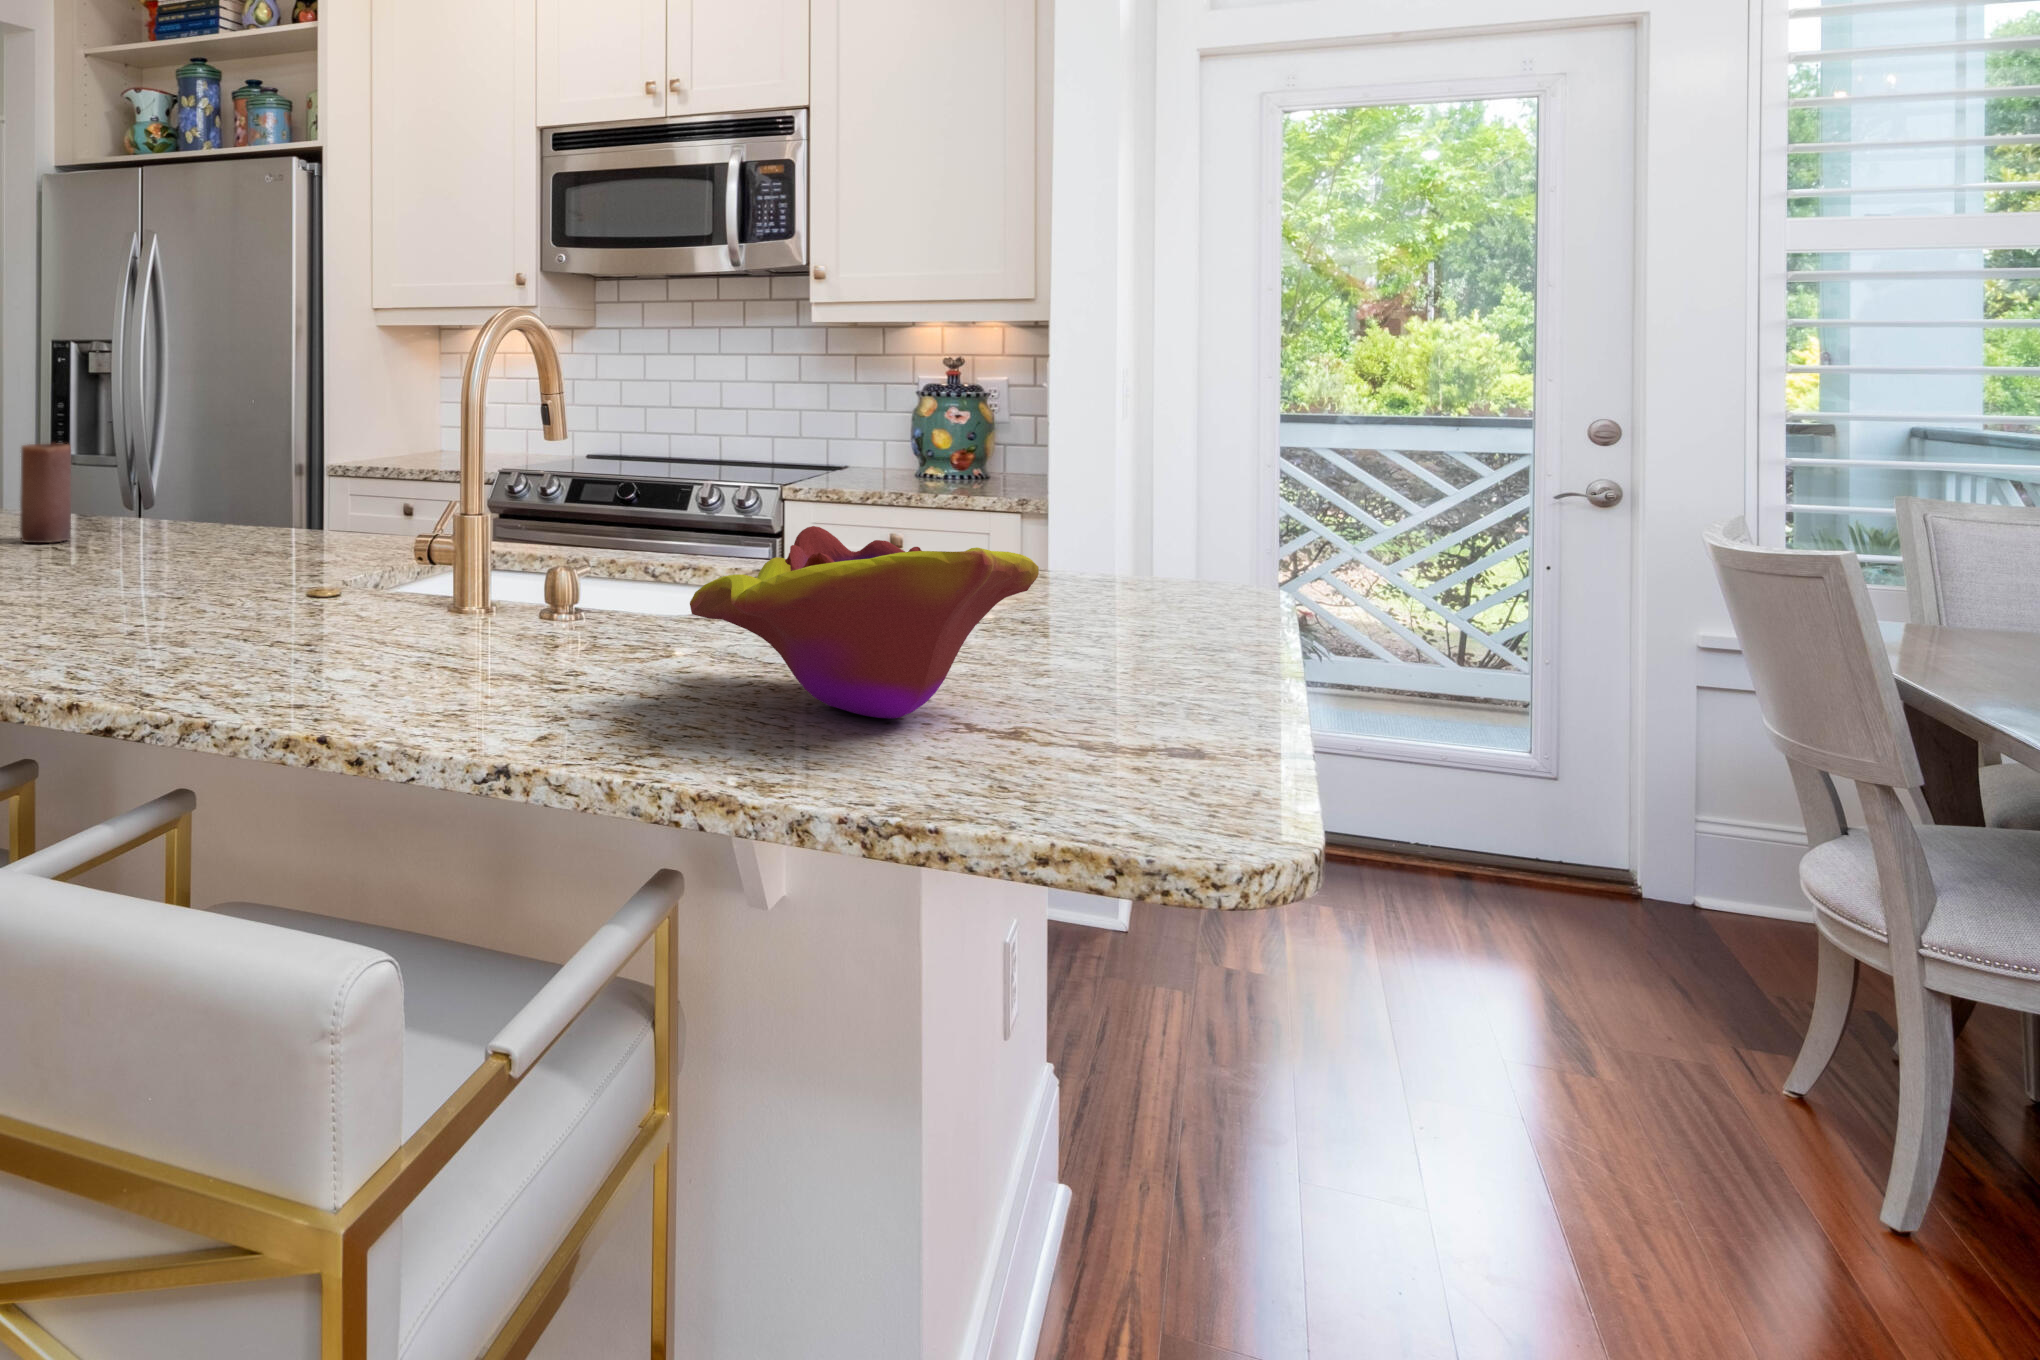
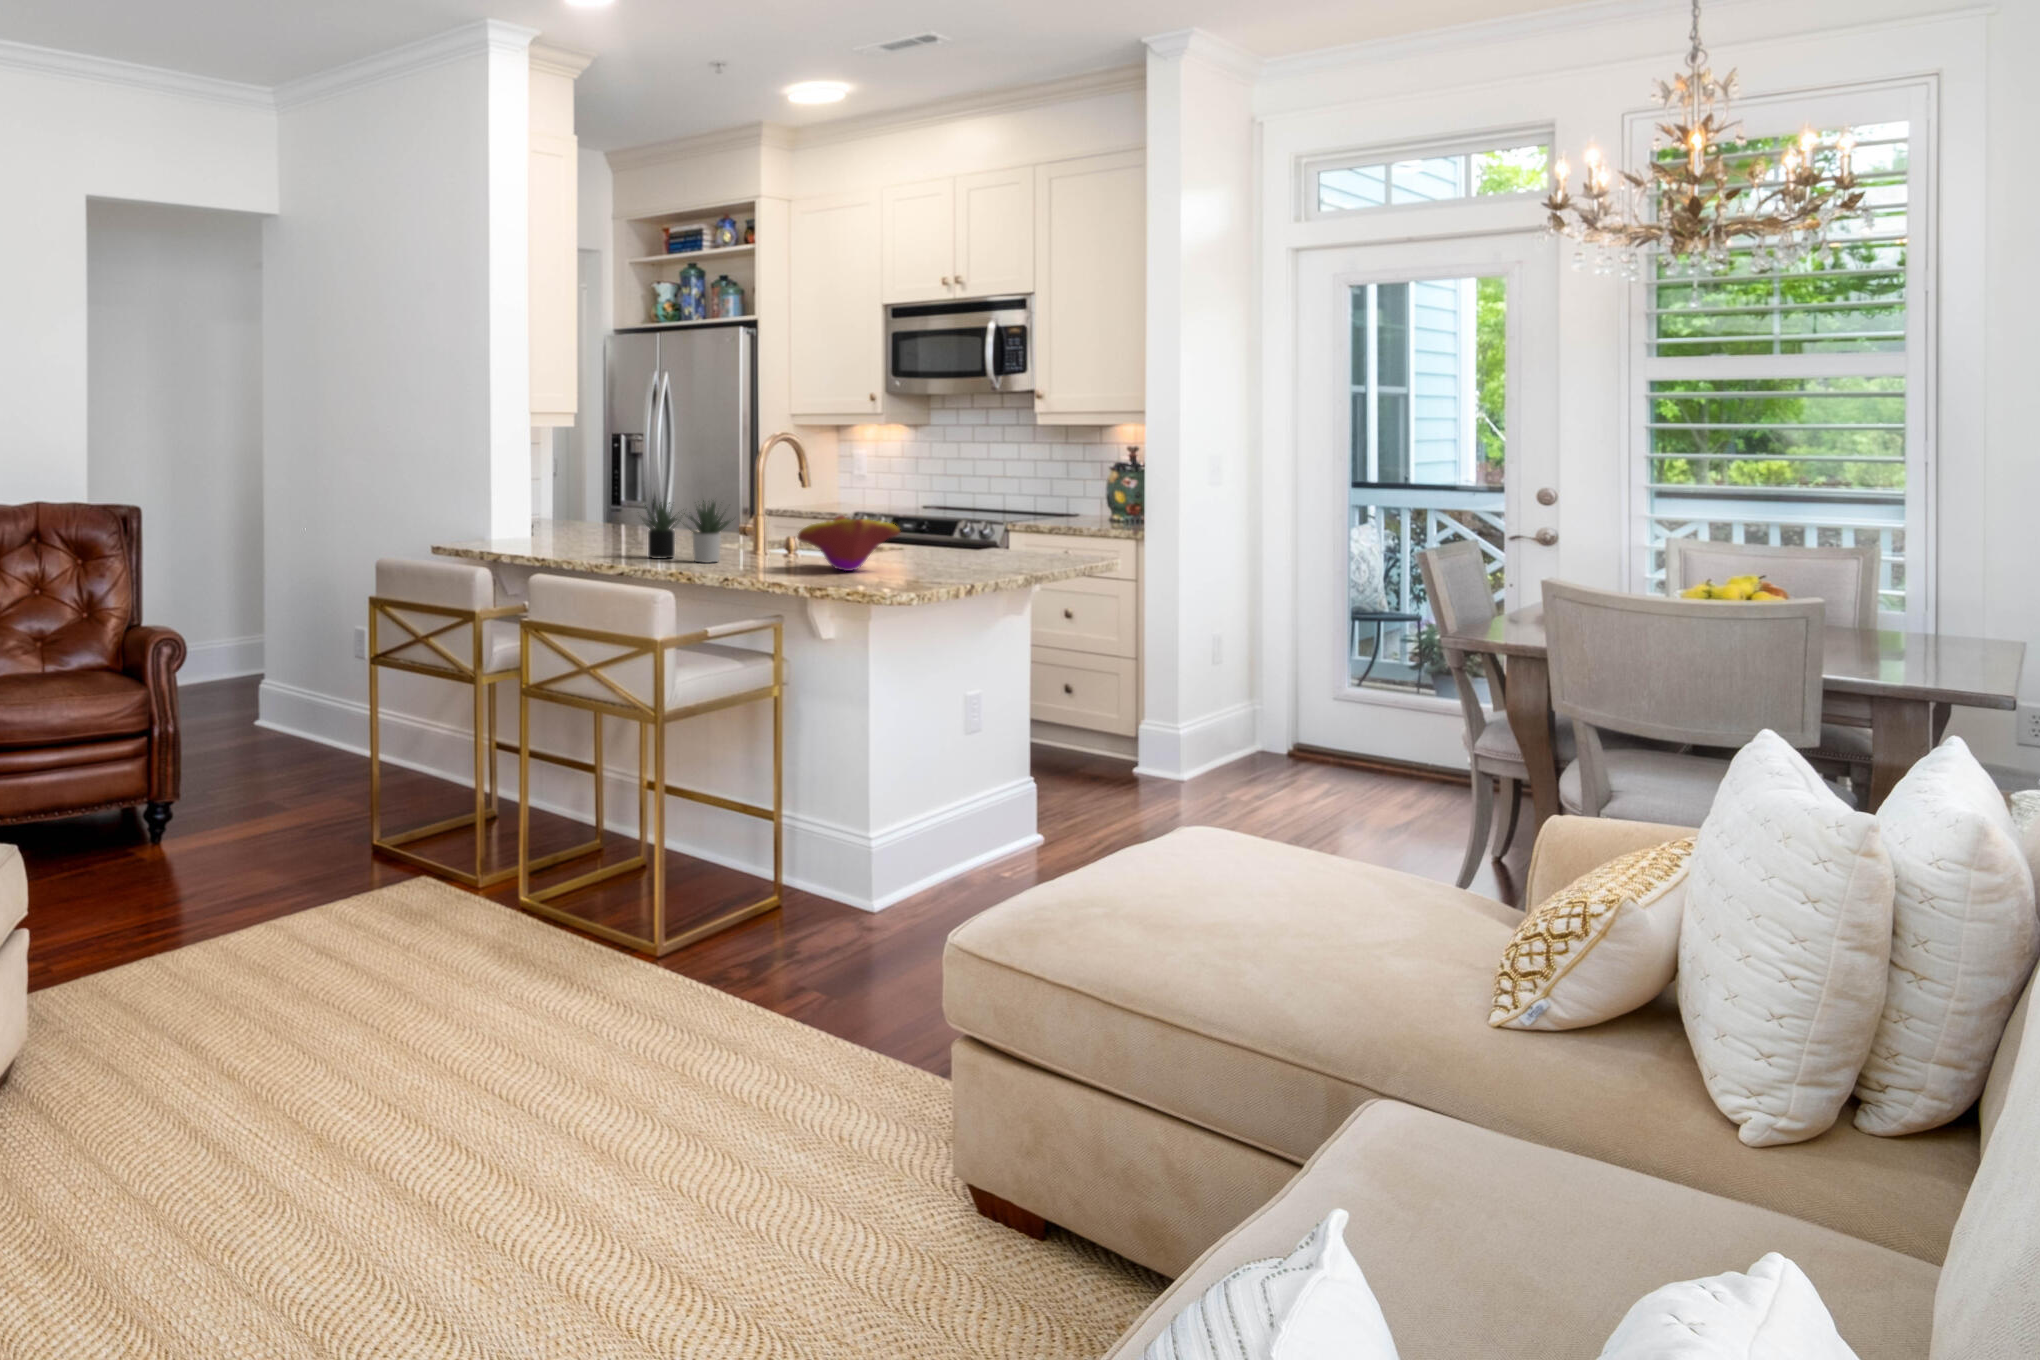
candle: present [20,443,71,543] -> none [598,488,618,530]
succulent plant: none [135,465,468,689] -> present [643,500,729,562]

